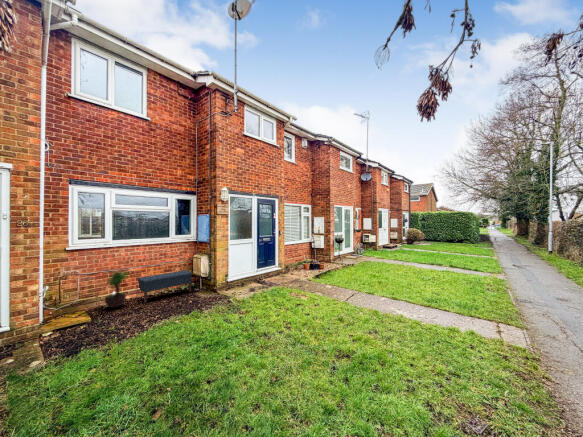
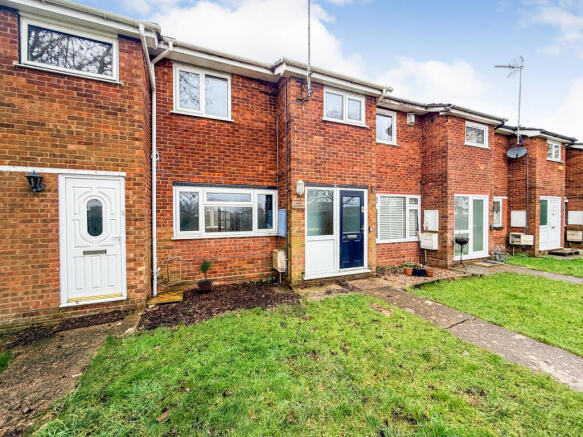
bench: present [138,271,192,303] -> none [224,264,270,291]

